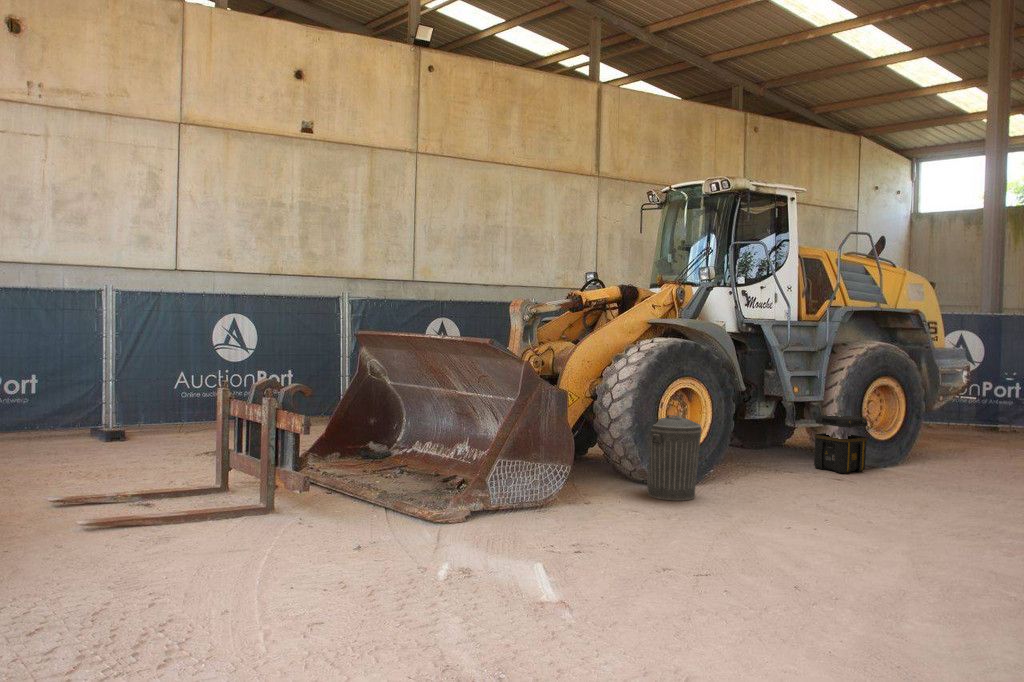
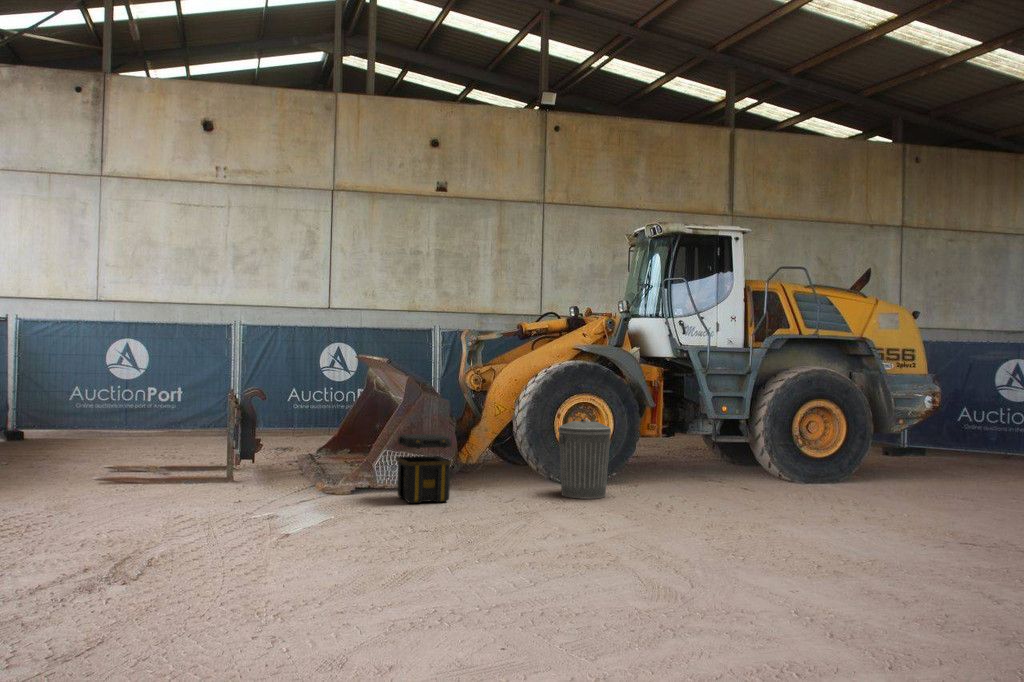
toolbox: present [814,415,868,473] -> present [397,434,452,503]

